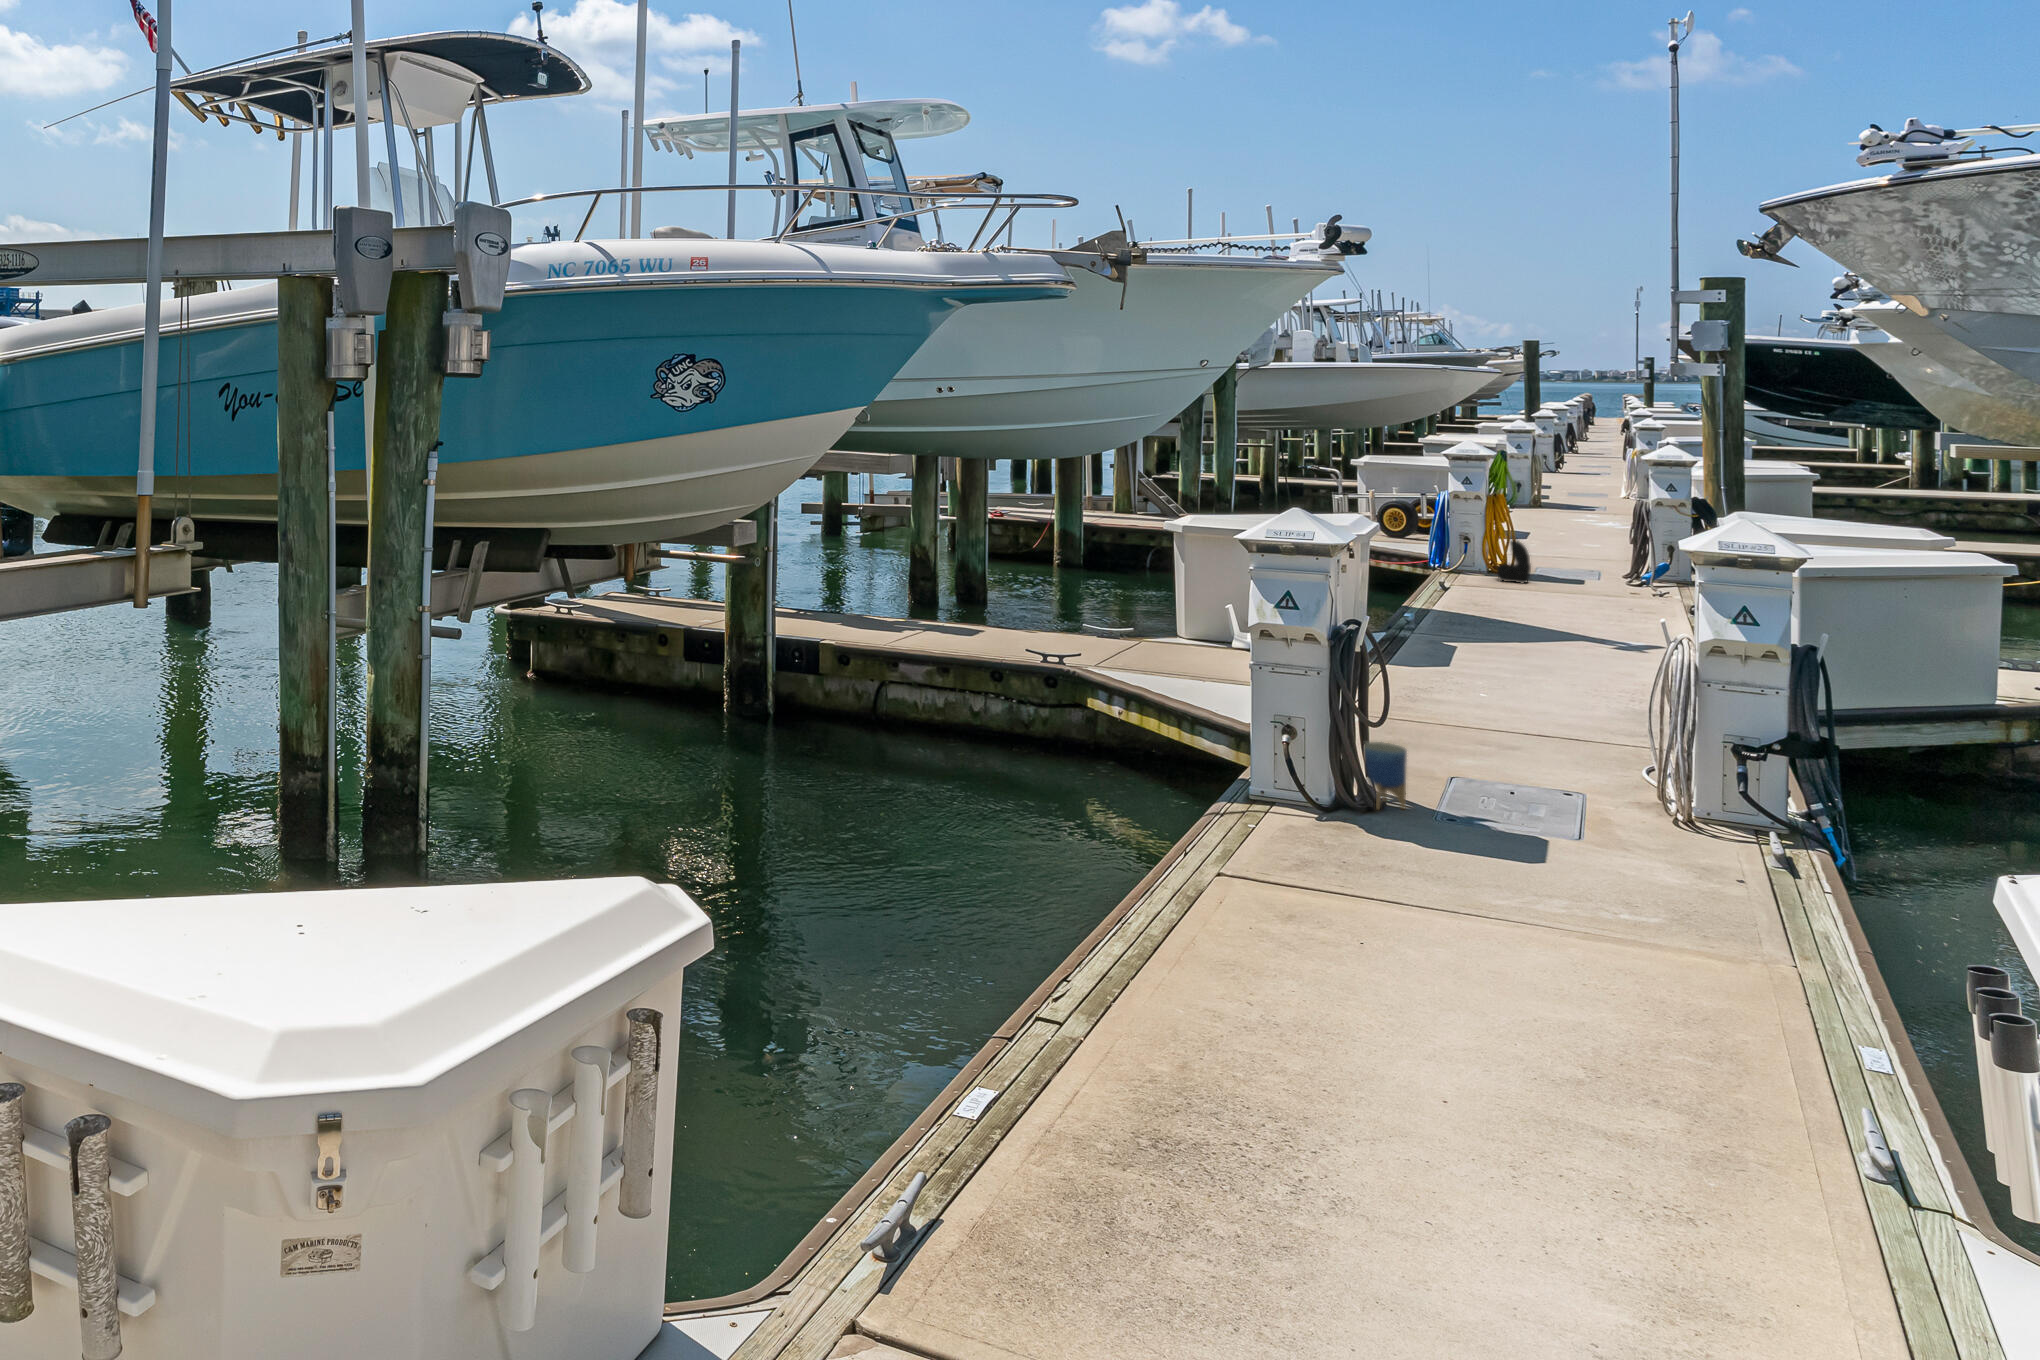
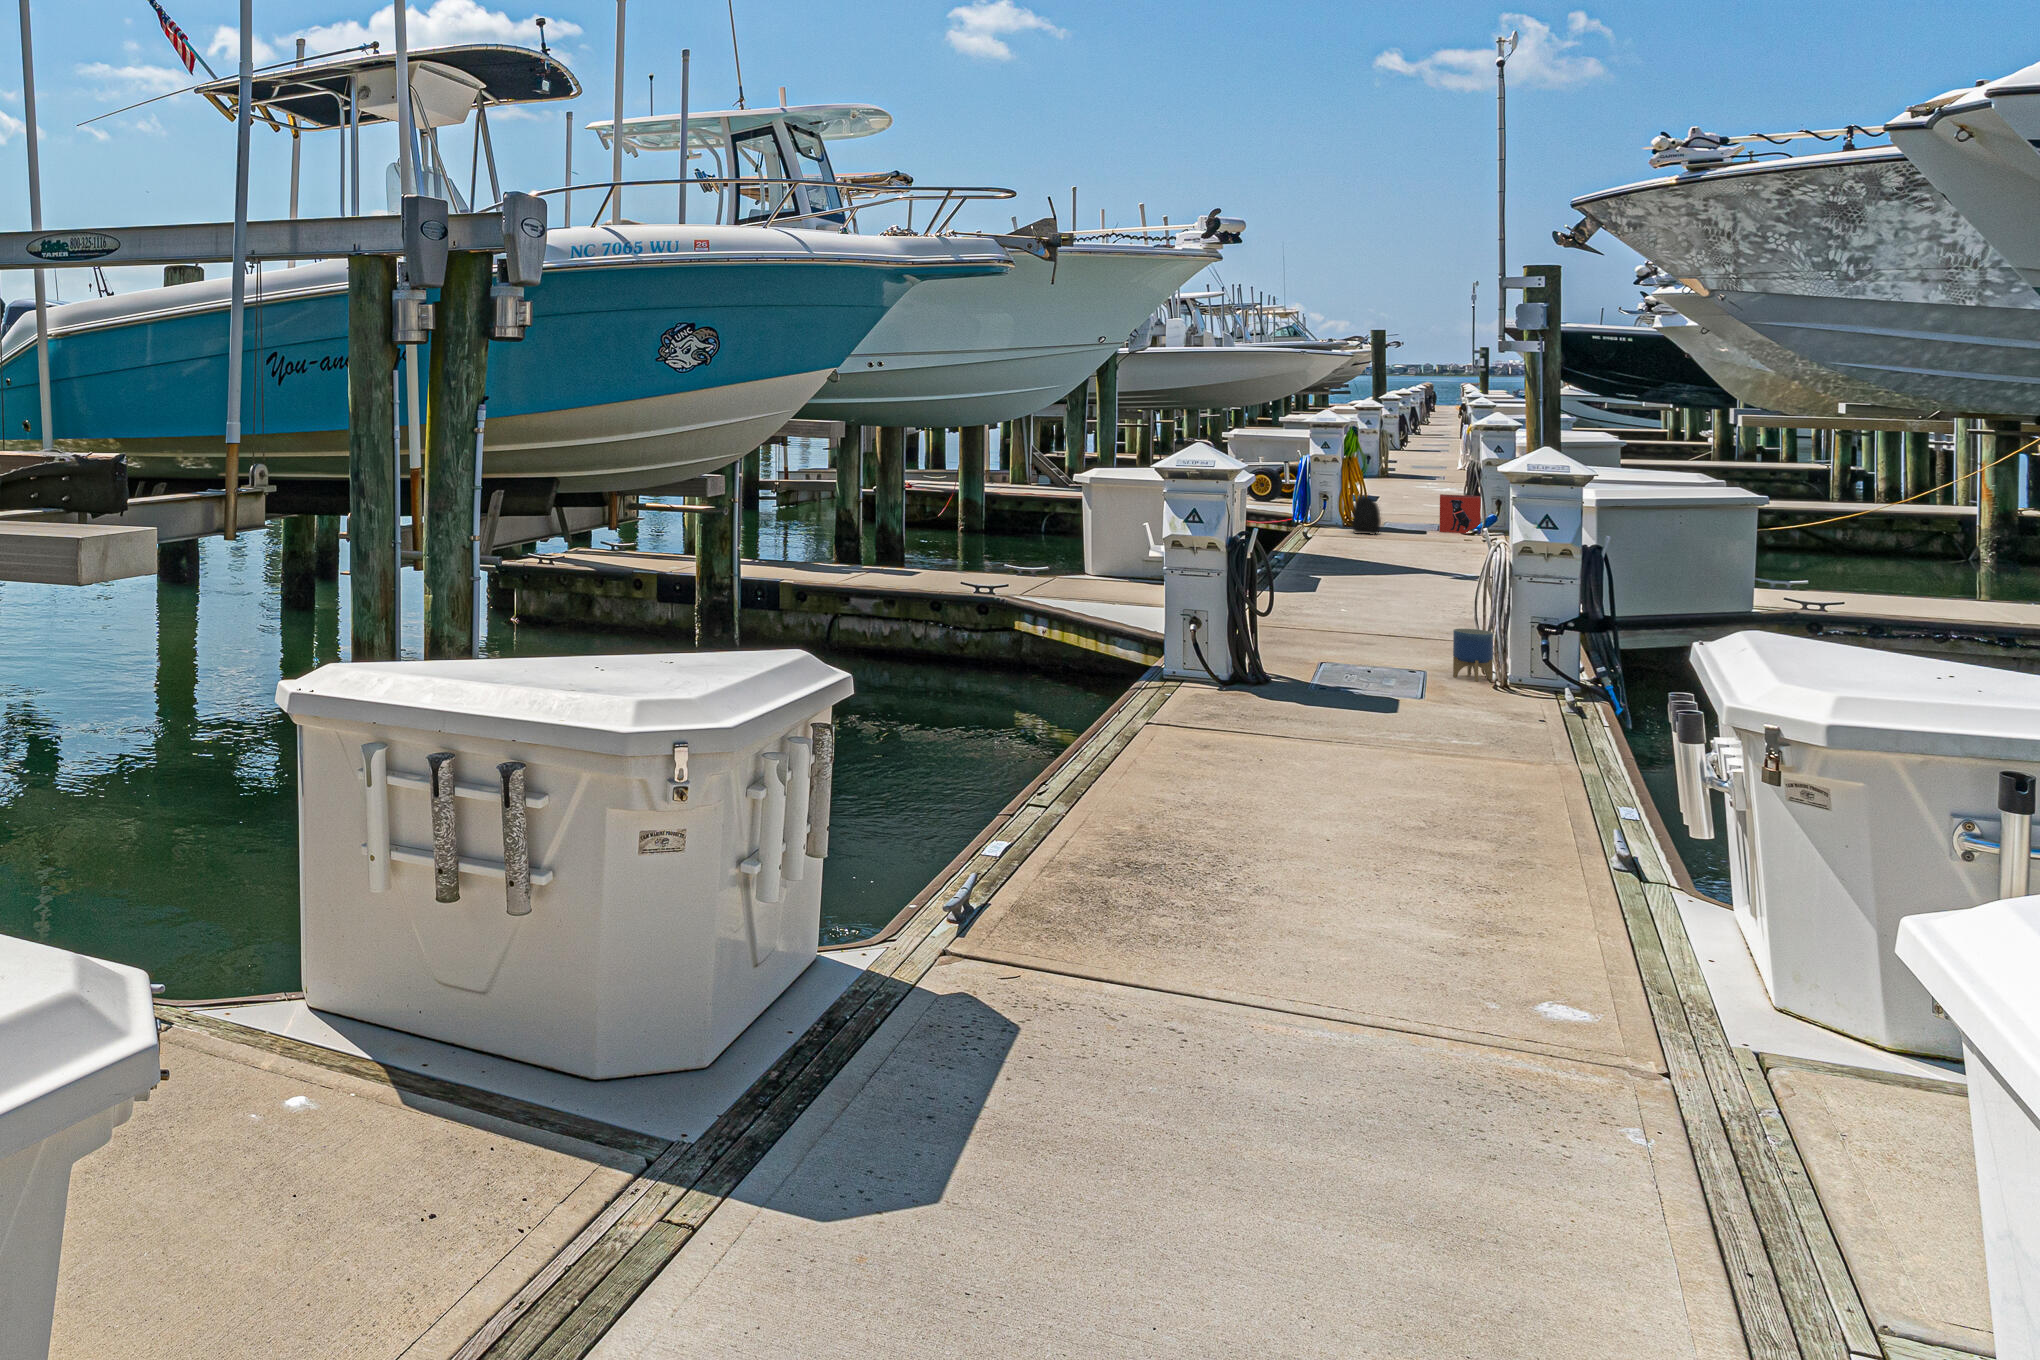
storage box: none [1600,537,1649,584] -> present [1440,494,1481,533]
planter: present [1365,742,1407,809] -> present [1453,628,1493,682]

